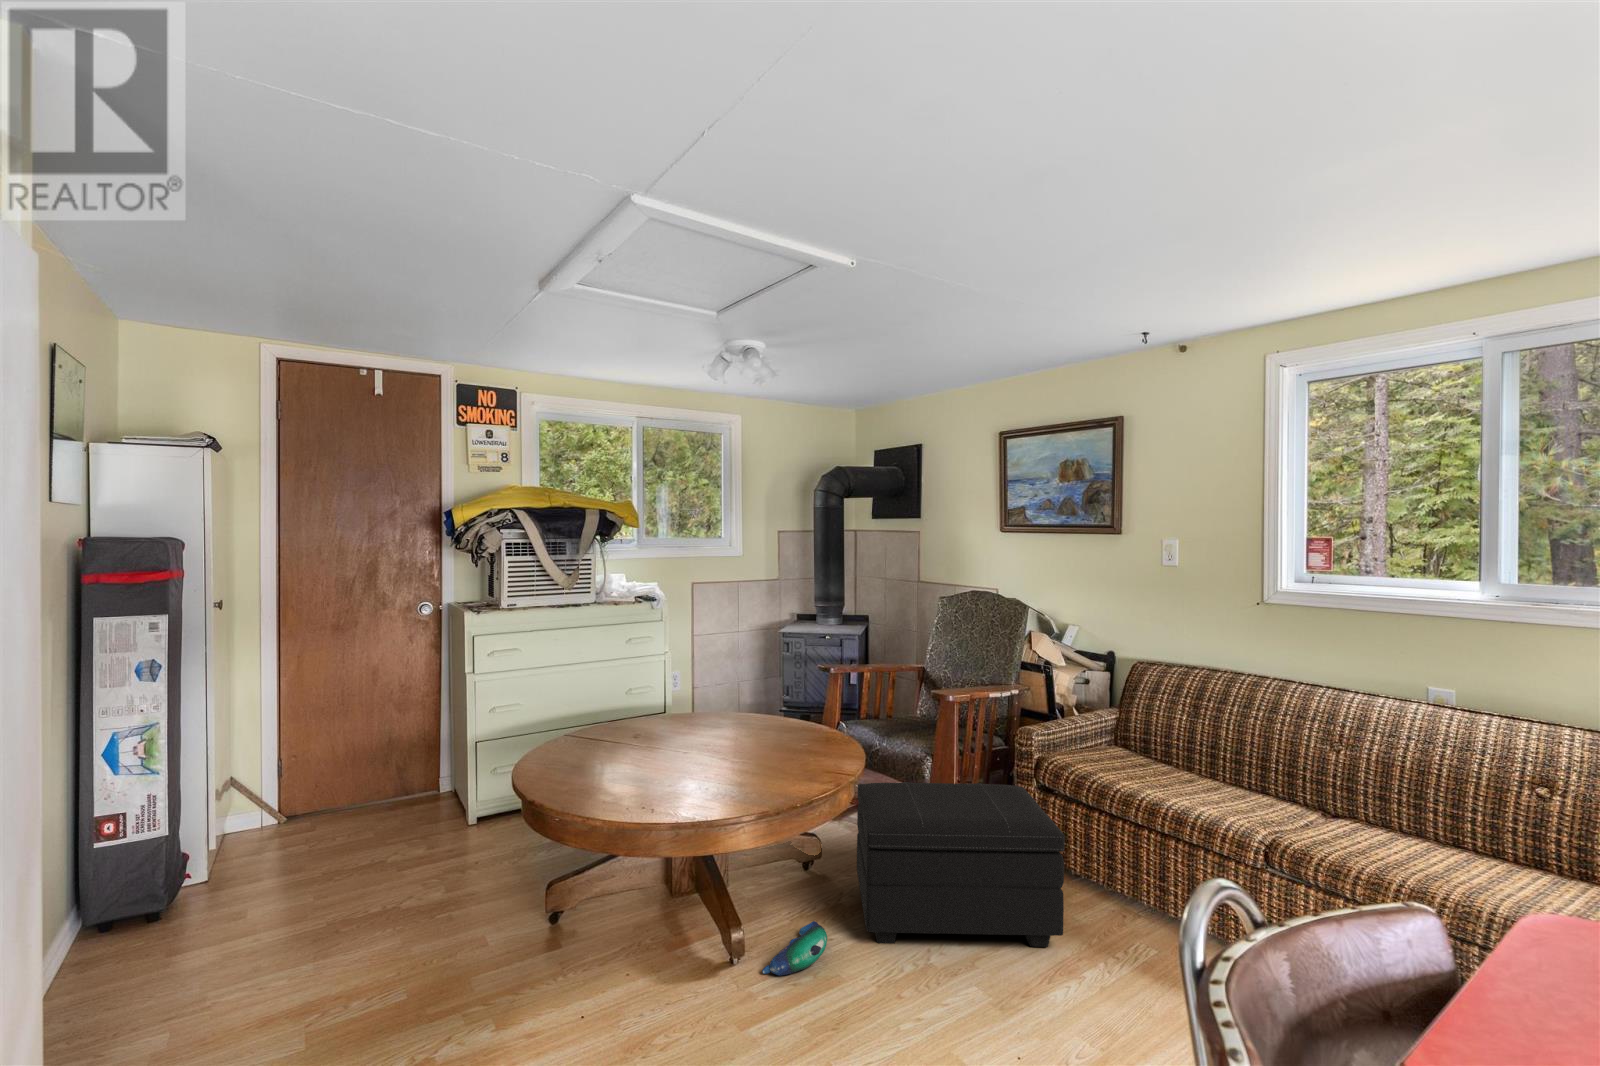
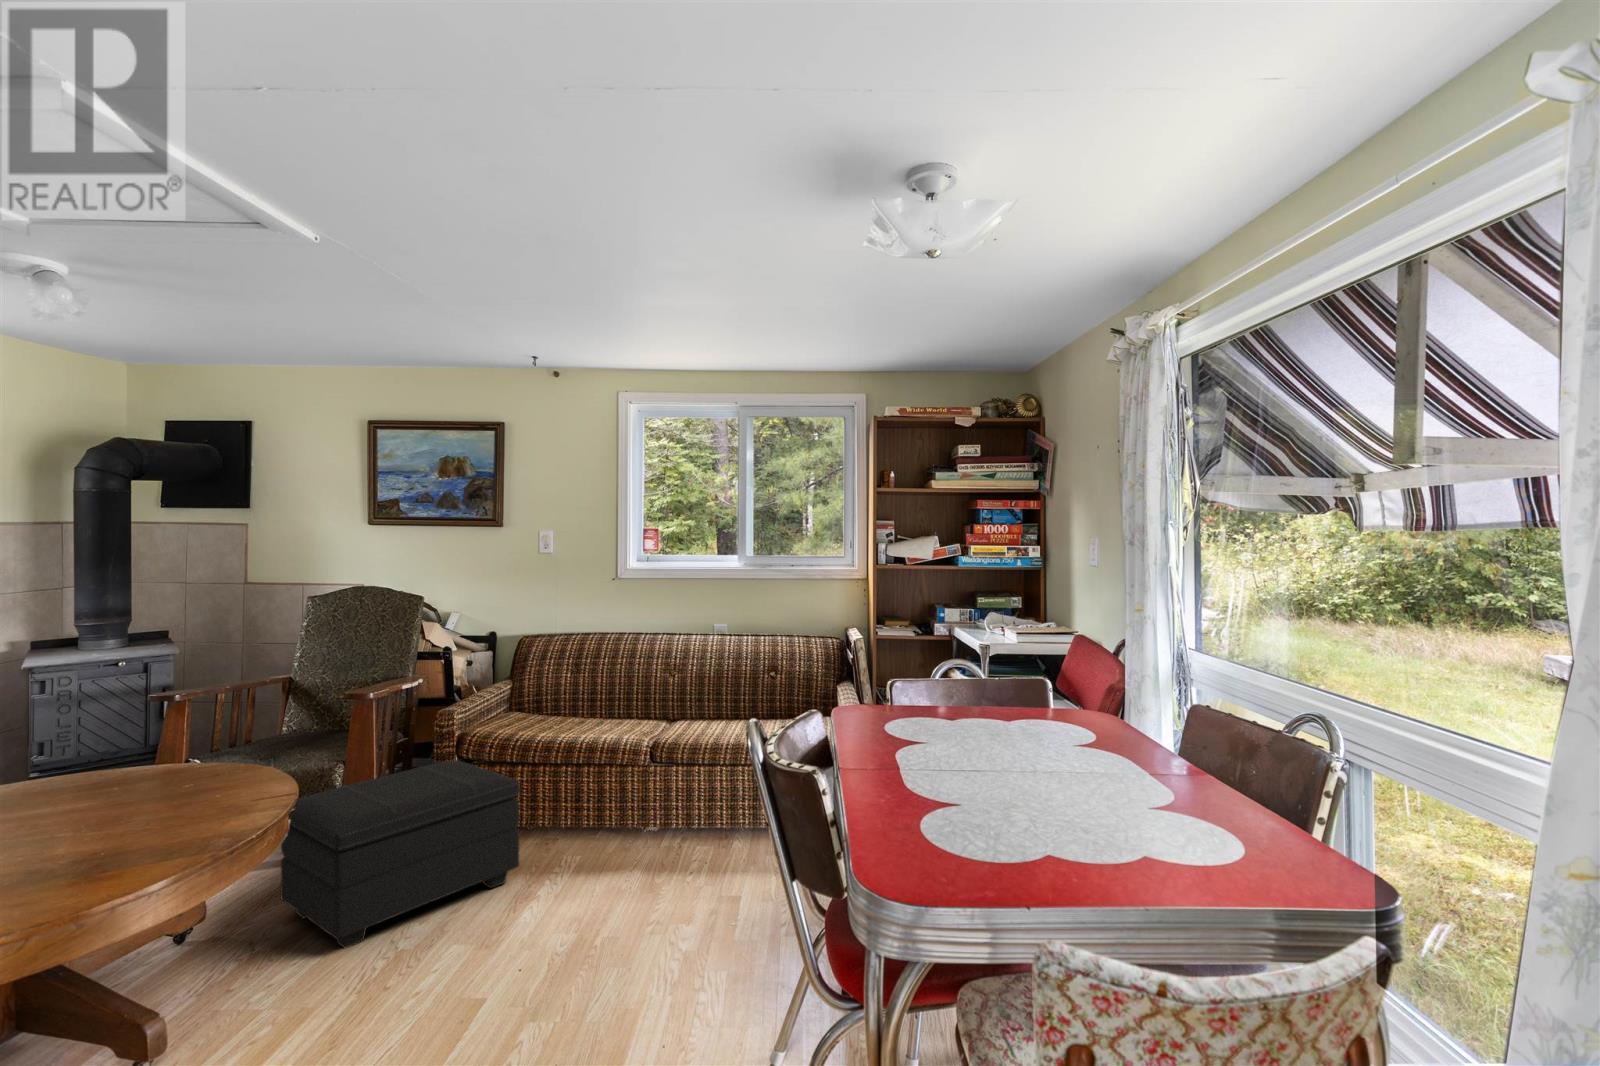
plush toy: present [762,921,827,976] -> none [226,955,301,1029]

